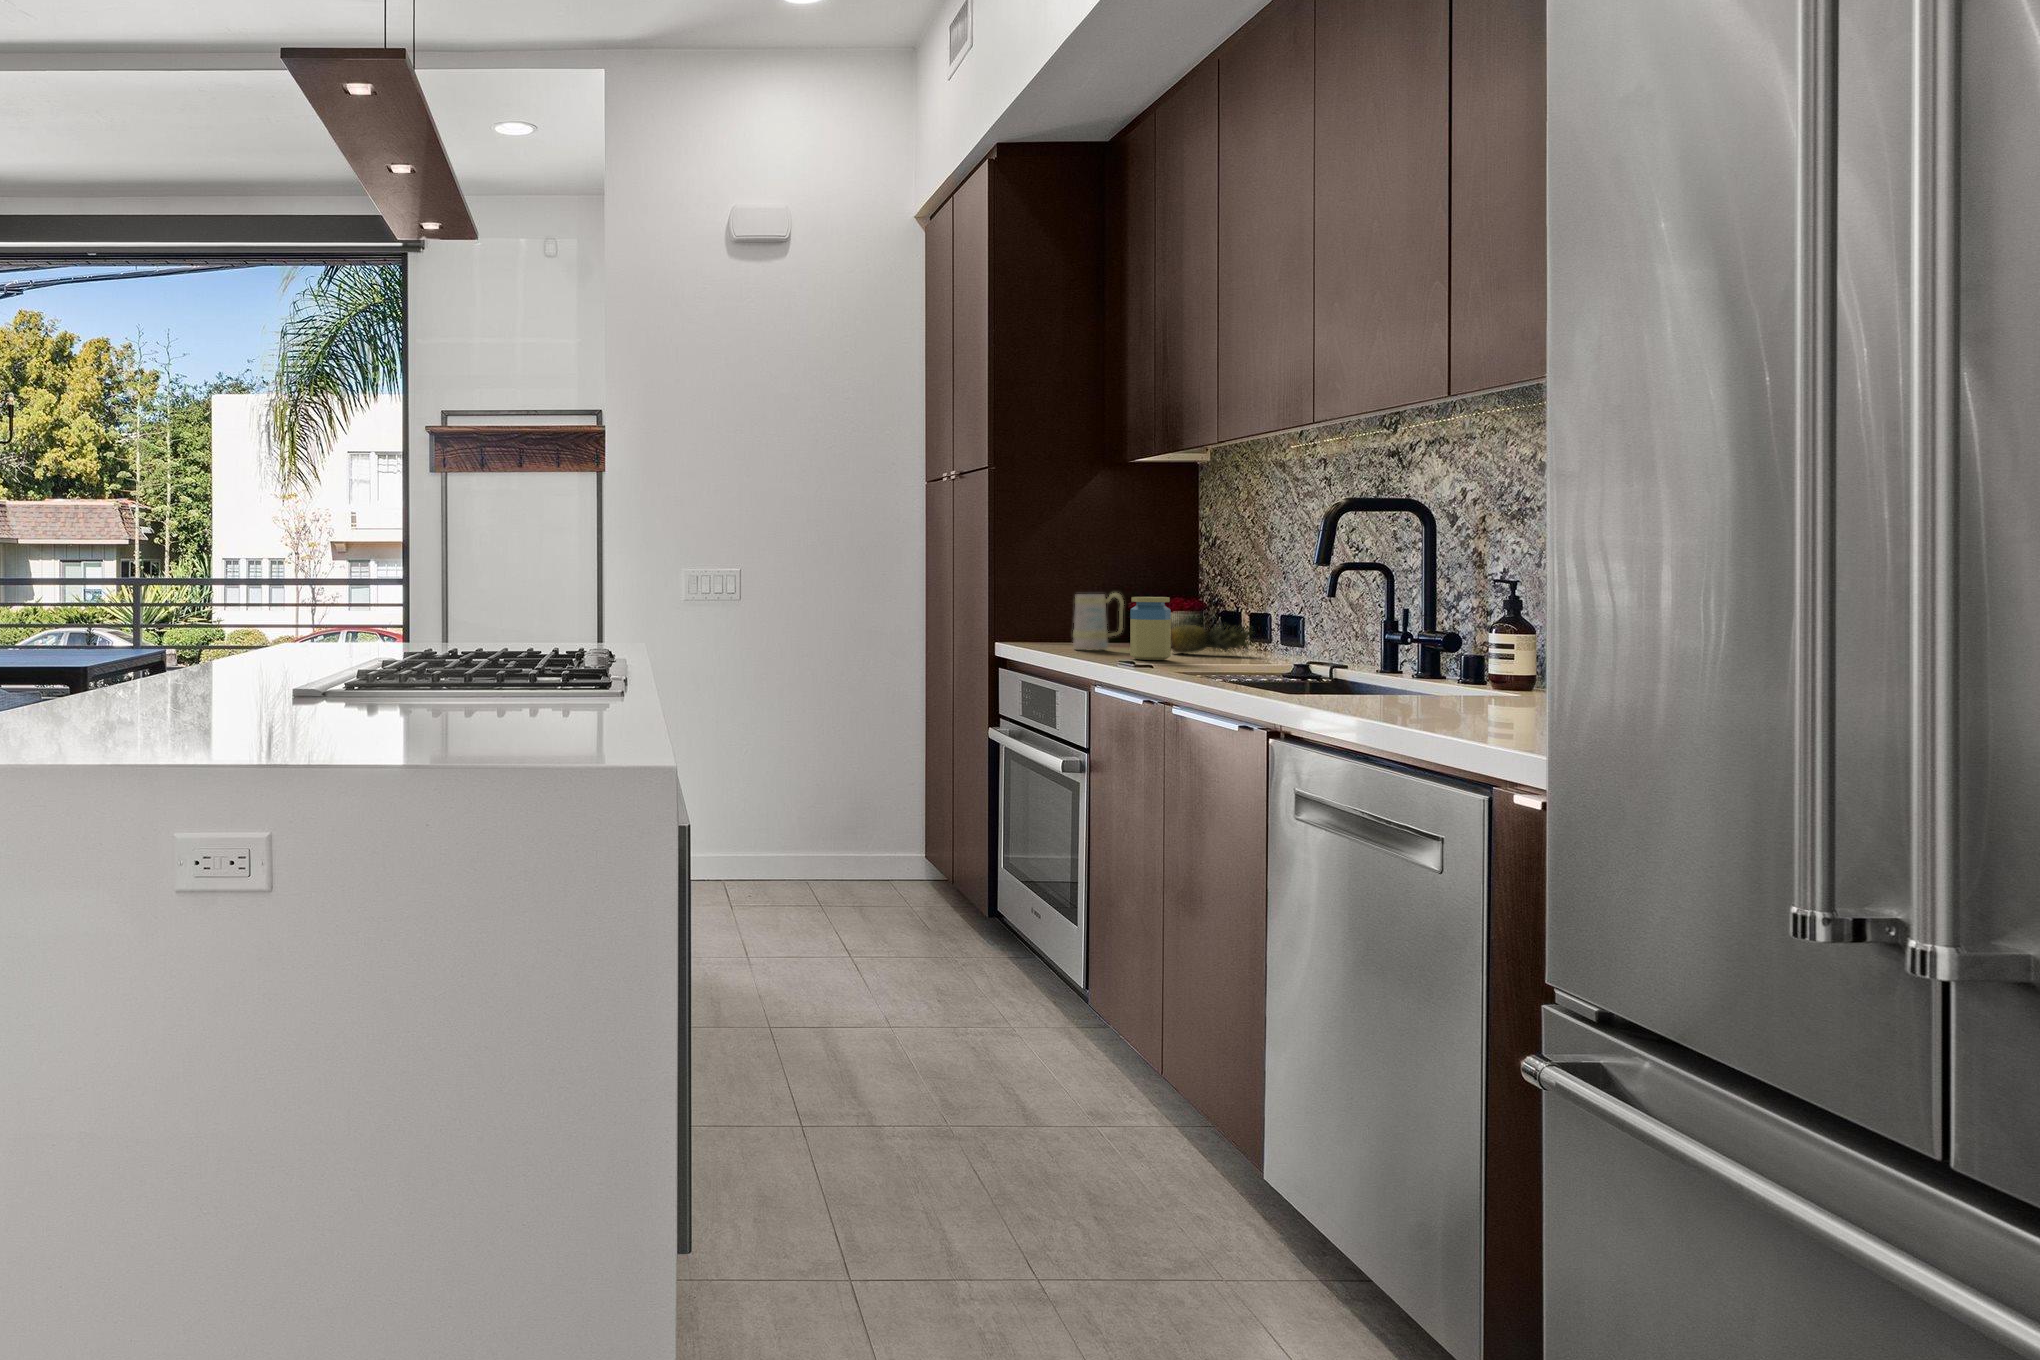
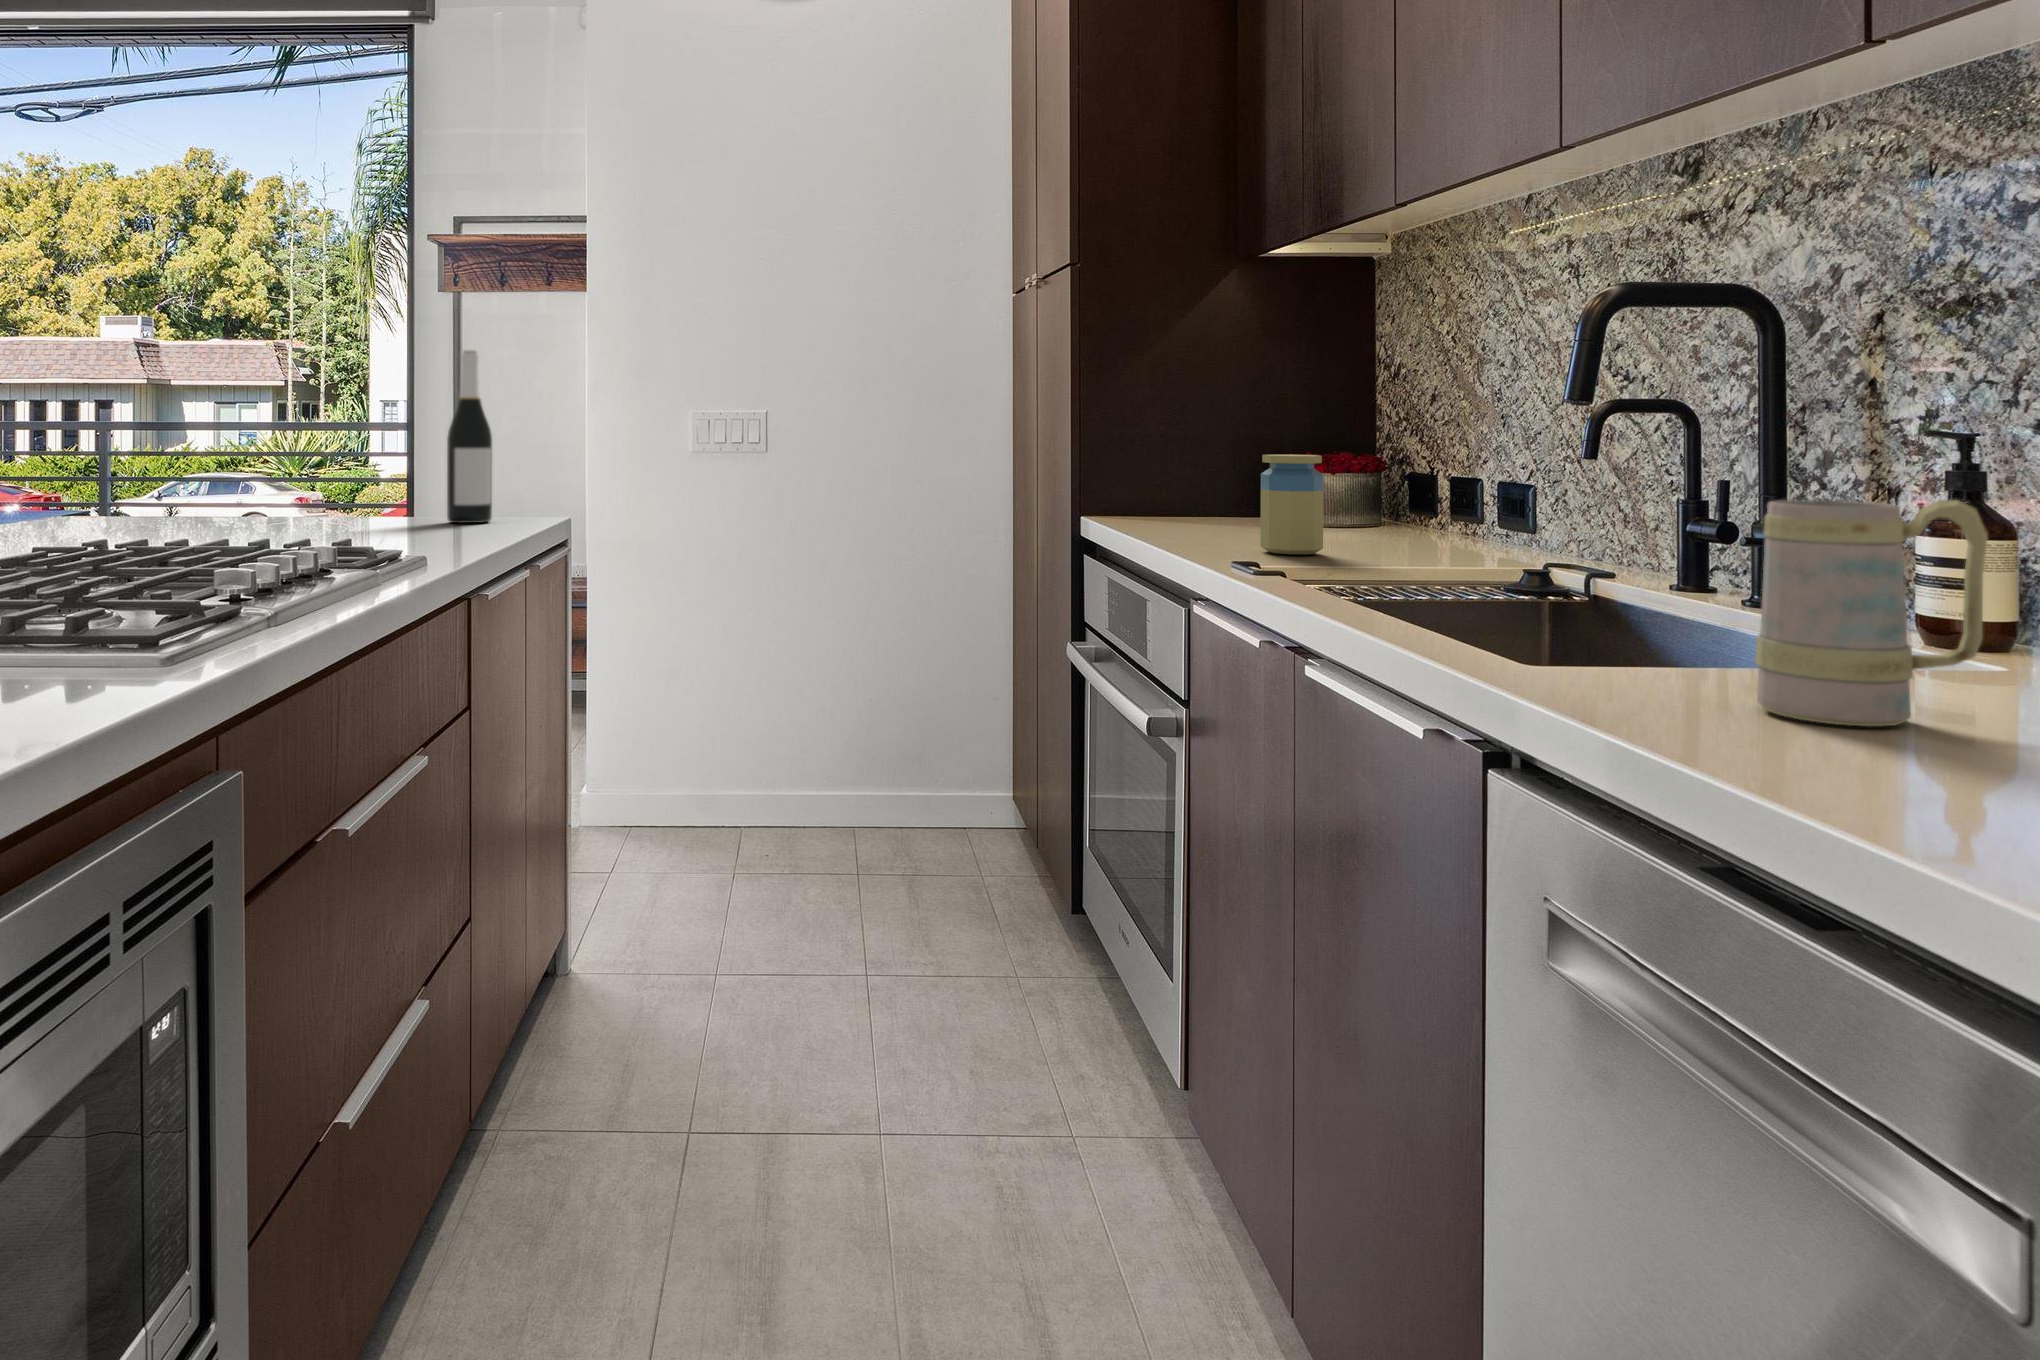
wine bottle: none [584,529,613,644] -> present [447,351,492,523]
mug: present [1073,593,1124,650] -> present [1755,500,1988,726]
fruit: present [1171,625,1253,654] -> none [1324,492,1457,544]

